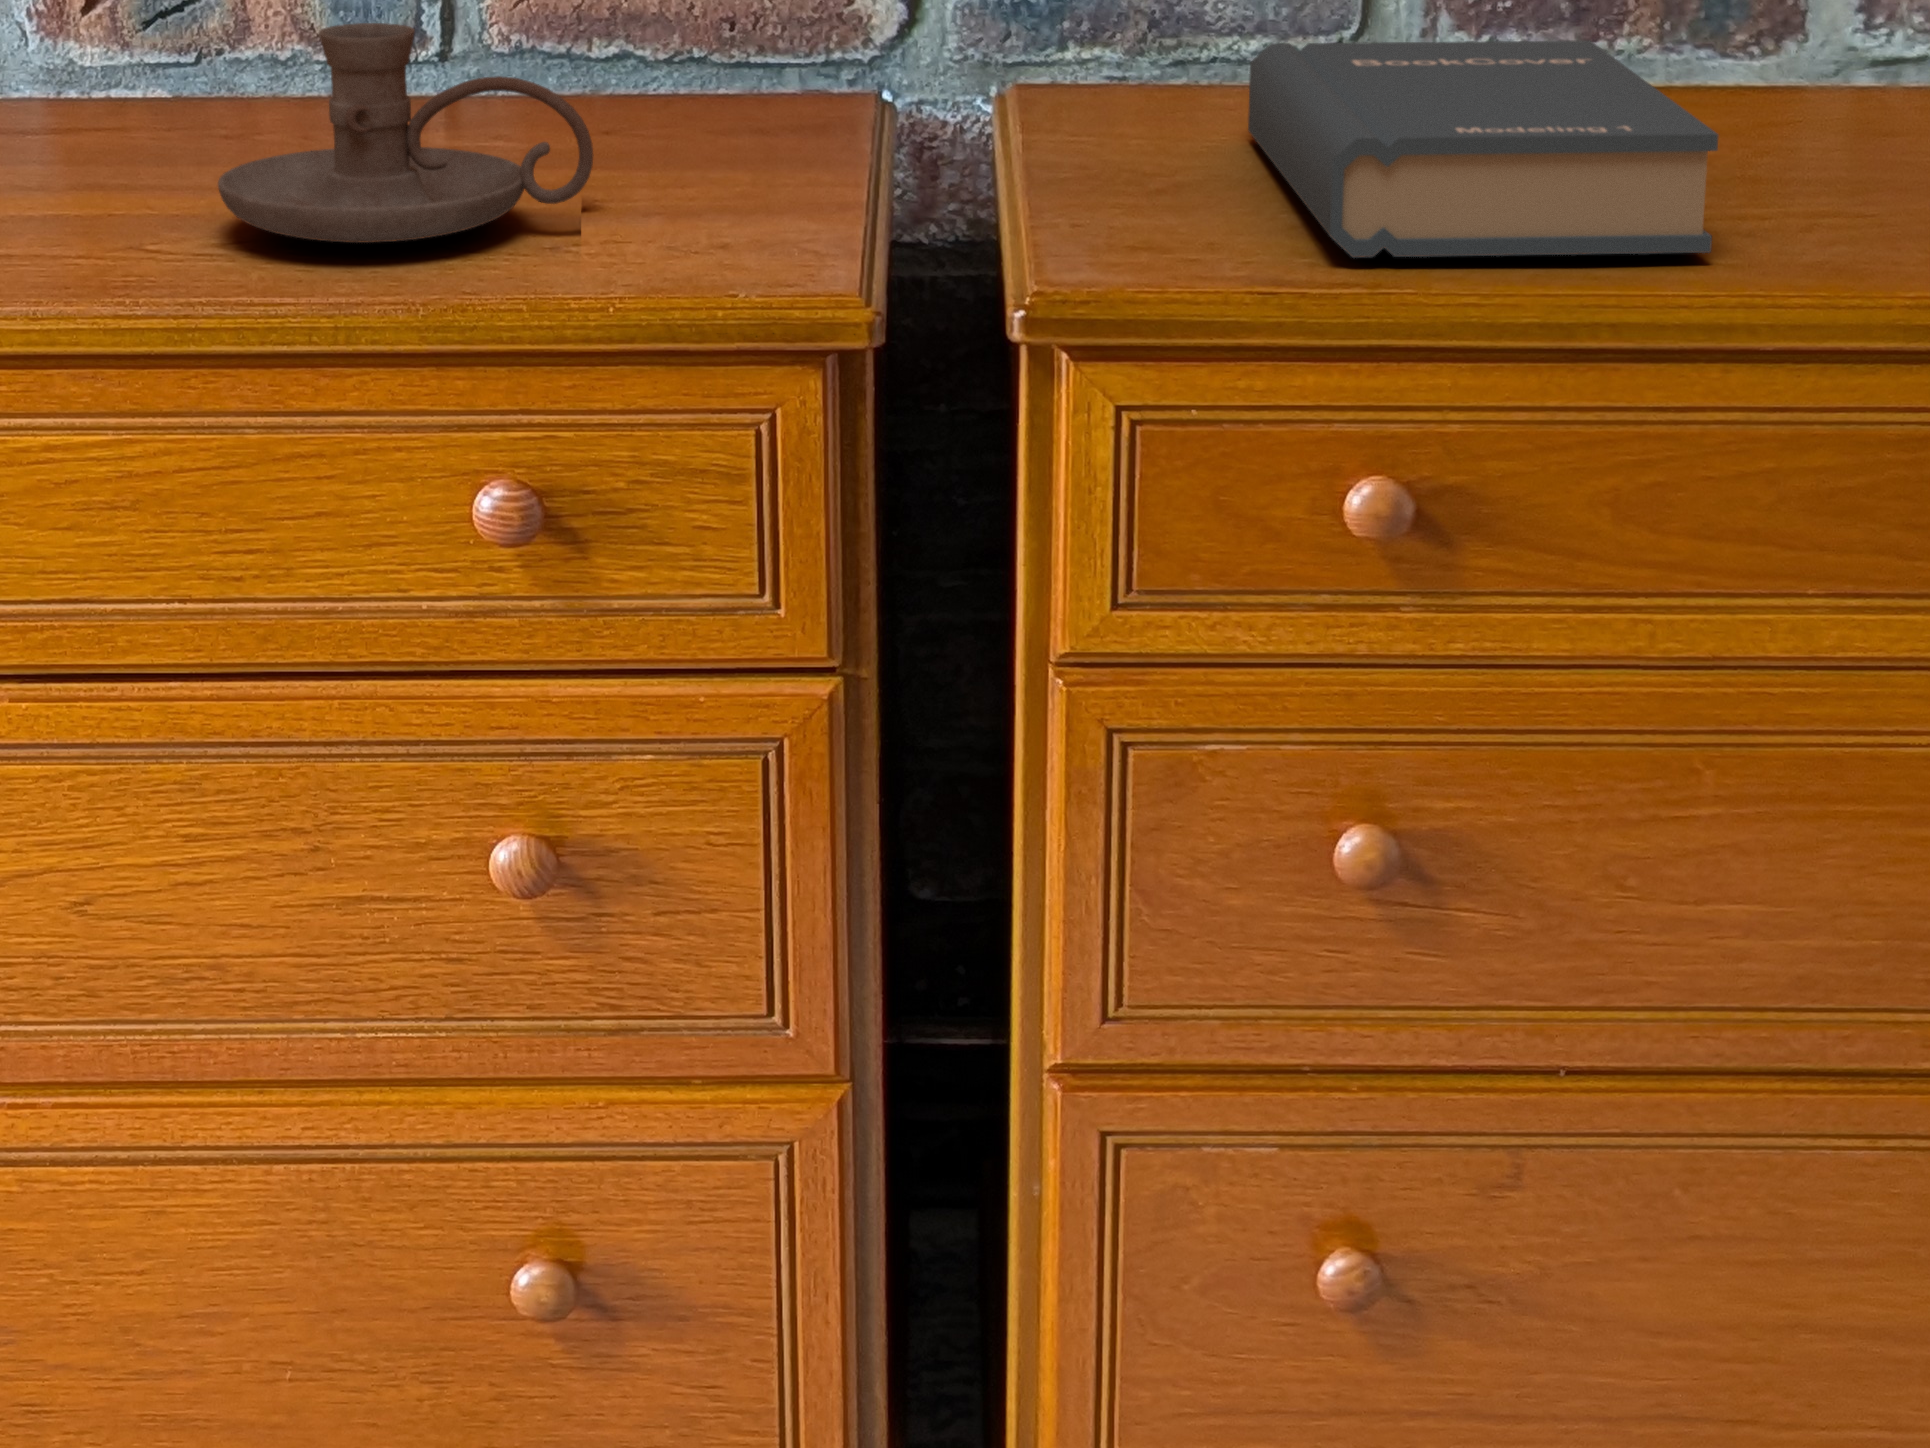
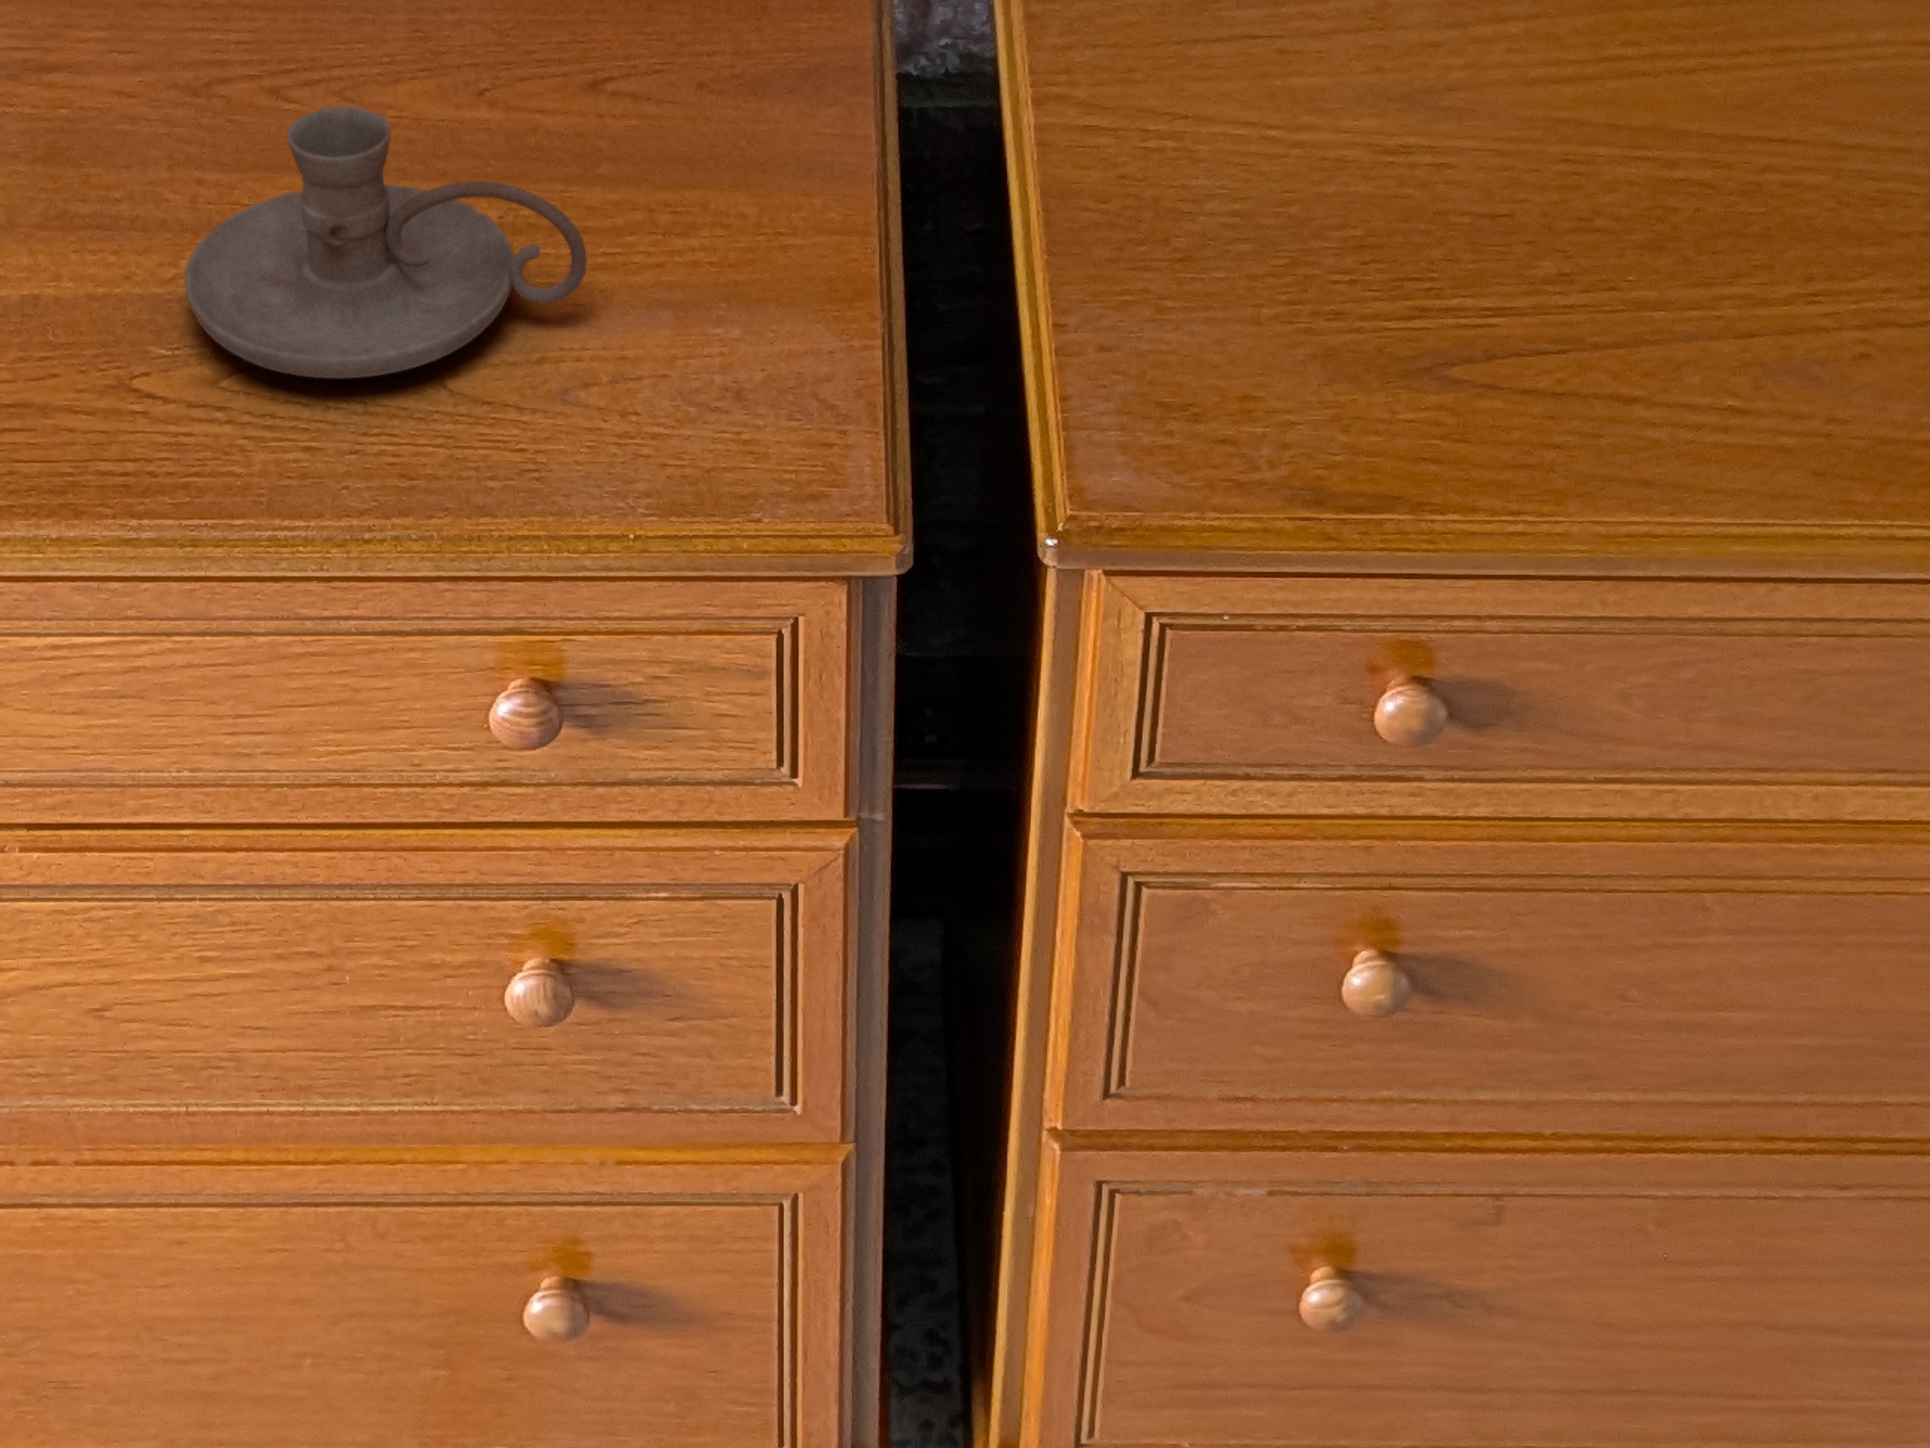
hardback book: present [1248,40,1718,258] -> none [1276,26,1792,427]

